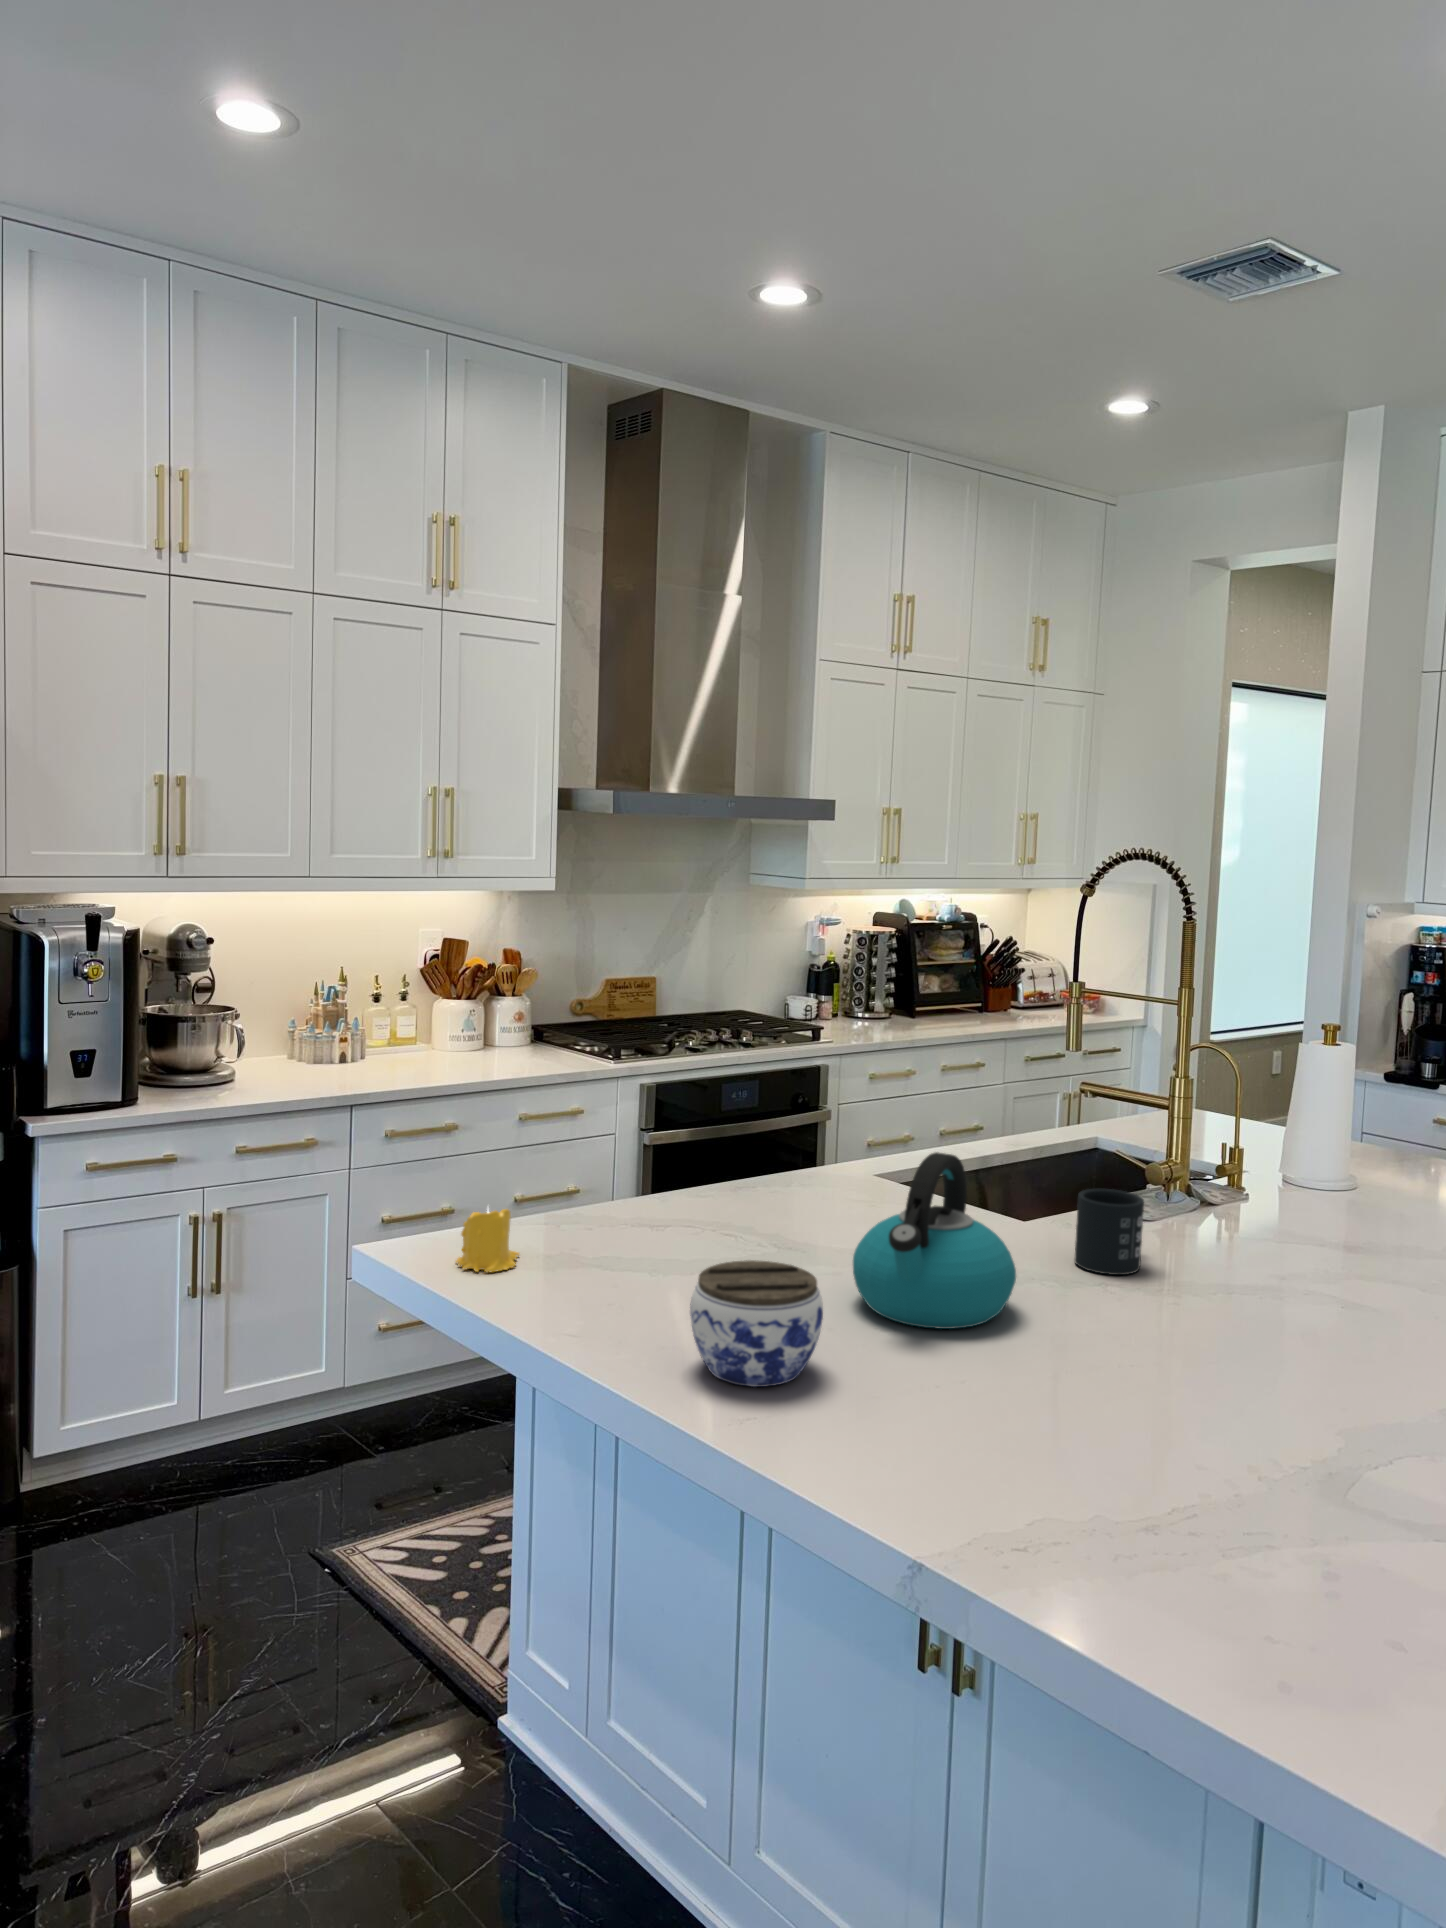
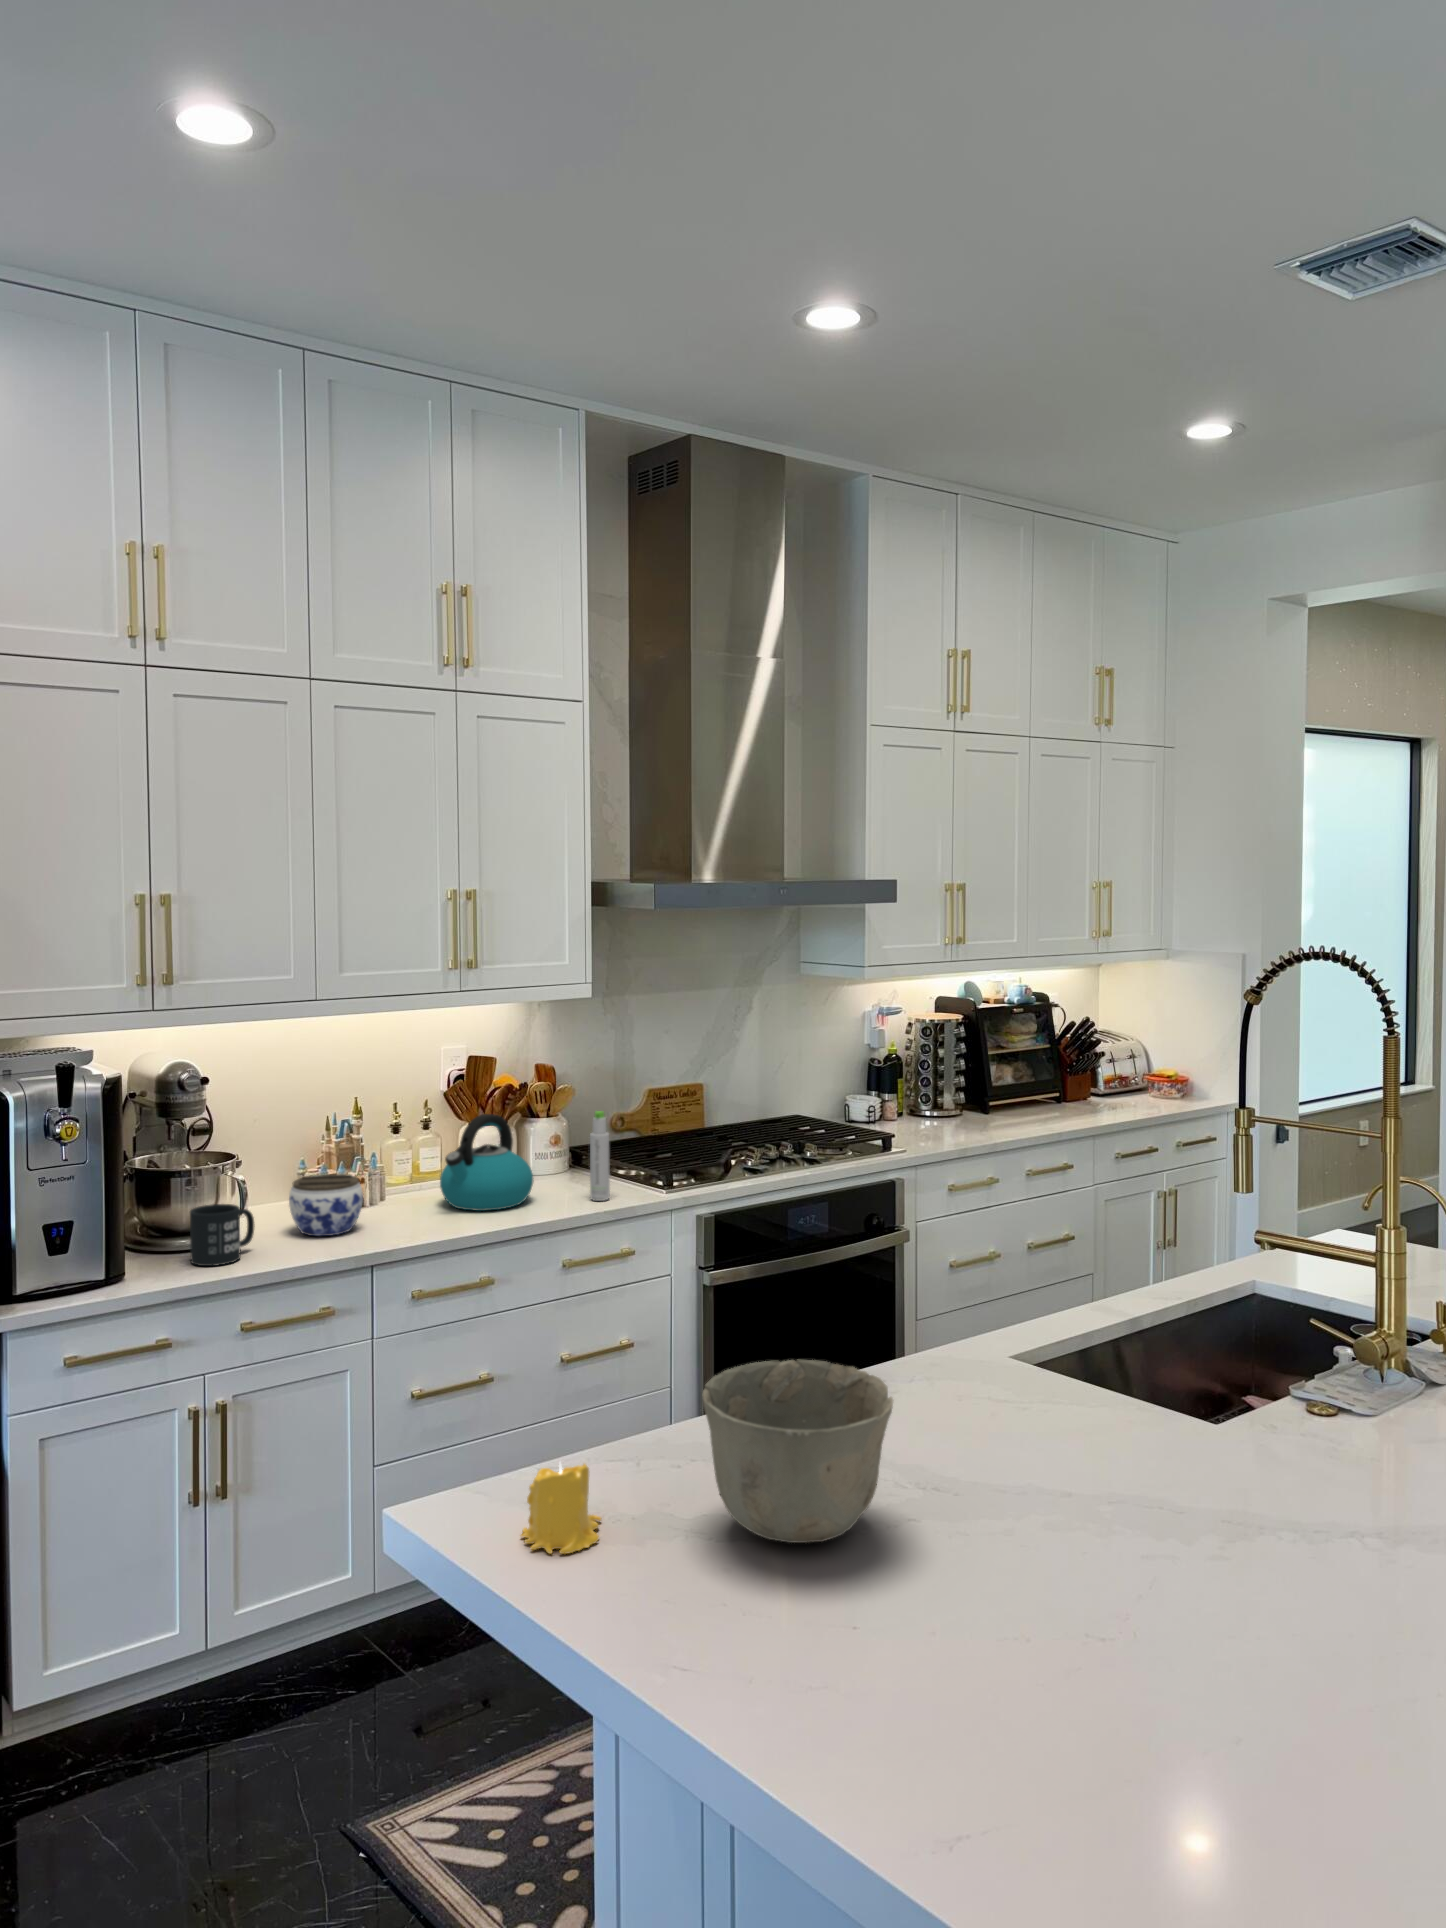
bottle: none [546,987,565,1065] -> present [590,1111,610,1201]
ceramic bowl: none [601,1142,748,1272] -> present [703,1360,893,1543]
kettle: present [853,1152,1016,1329] -> present [440,1114,534,1211]
mug: present [1075,1189,1144,1275] -> present [190,1204,255,1266]
jar: present [690,1260,823,1387] -> present [289,1174,363,1236]

